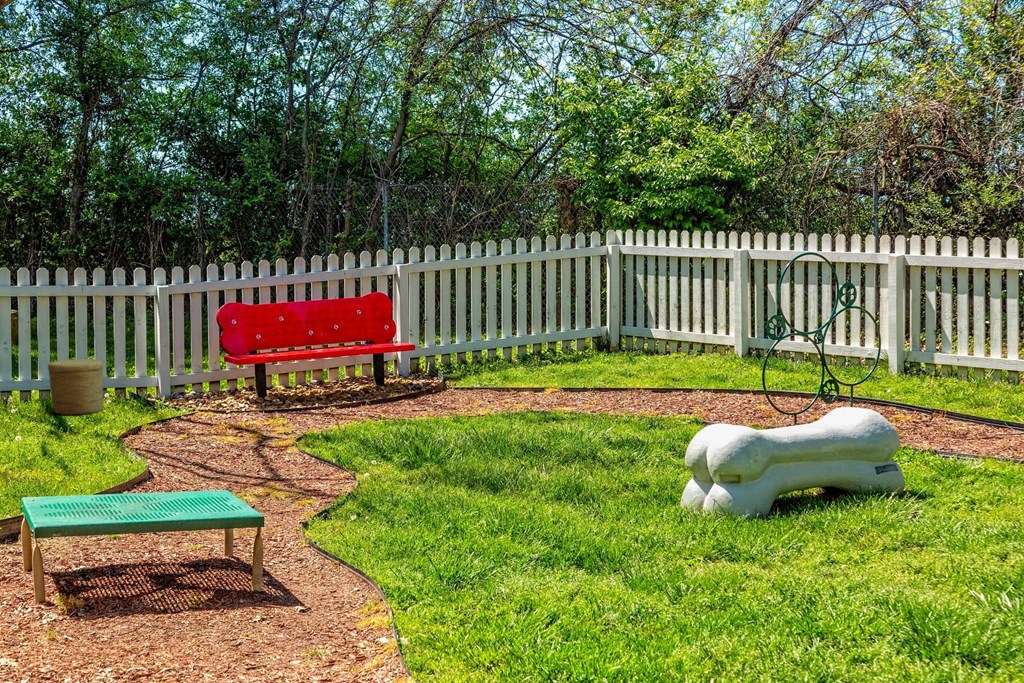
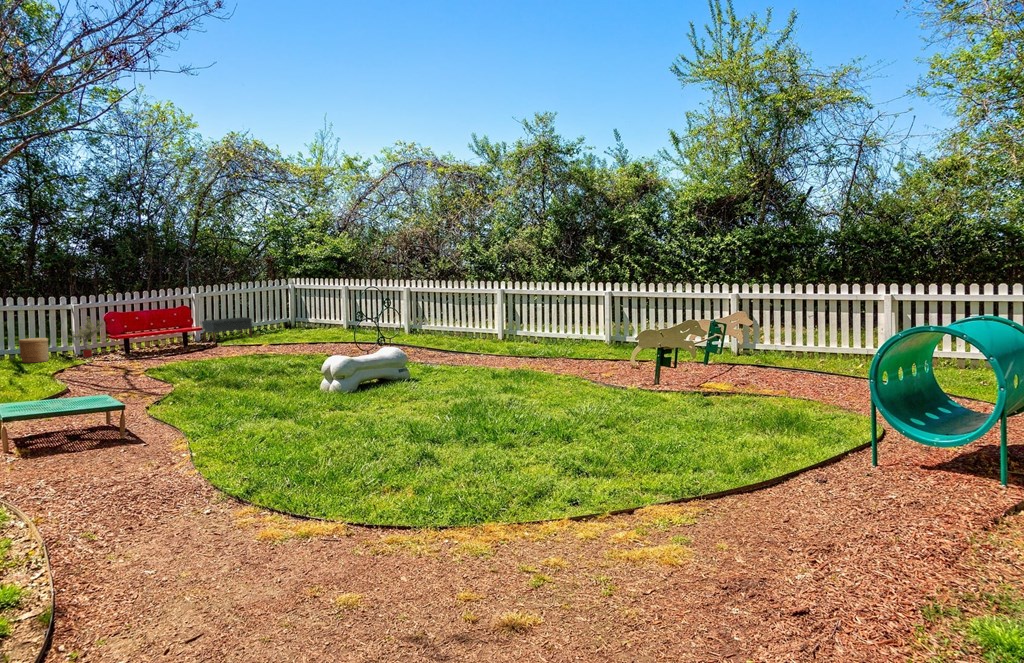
potted tree: none [138,314,213,406] -> present [70,317,104,358]
bench: none [417,319,525,377] -> present [202,317,252,342]

